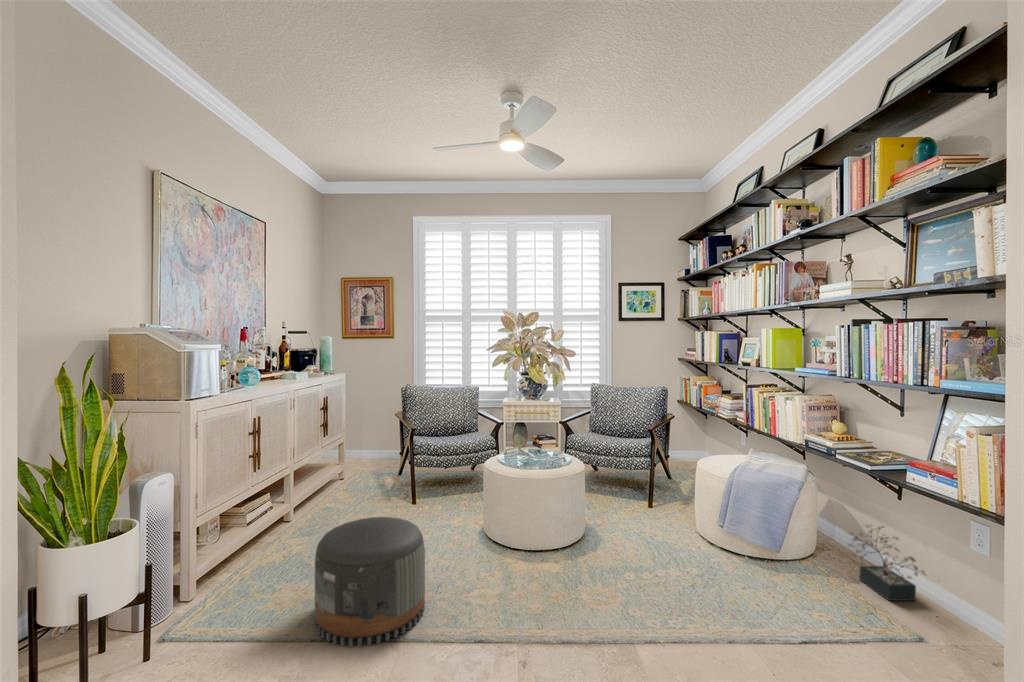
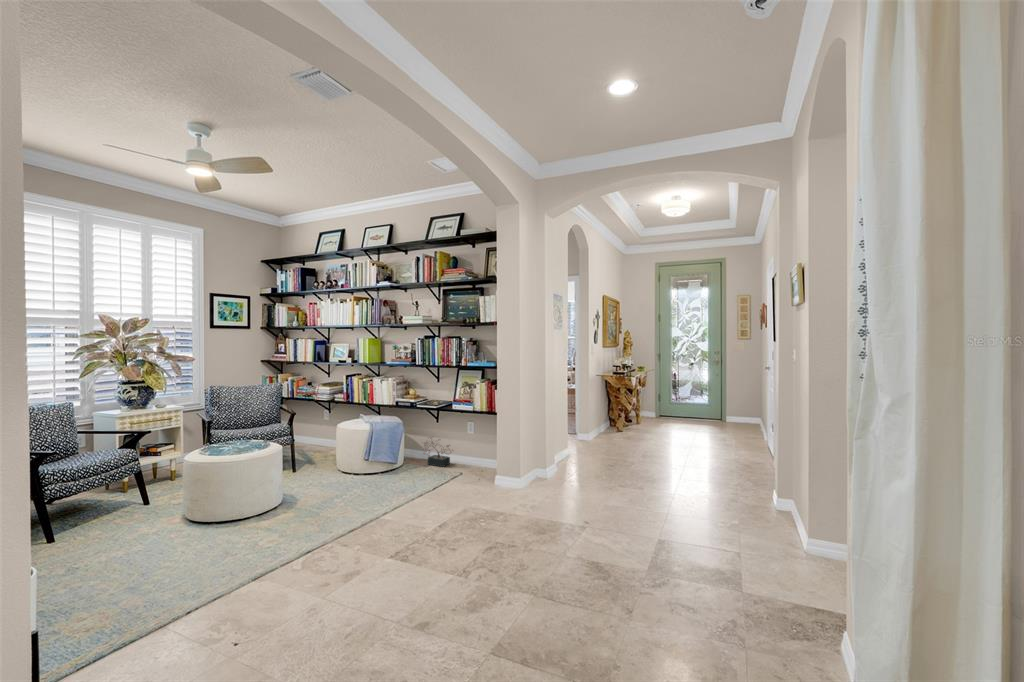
pouf: present [315,517,425,646] -> none [158,505,262,609]

